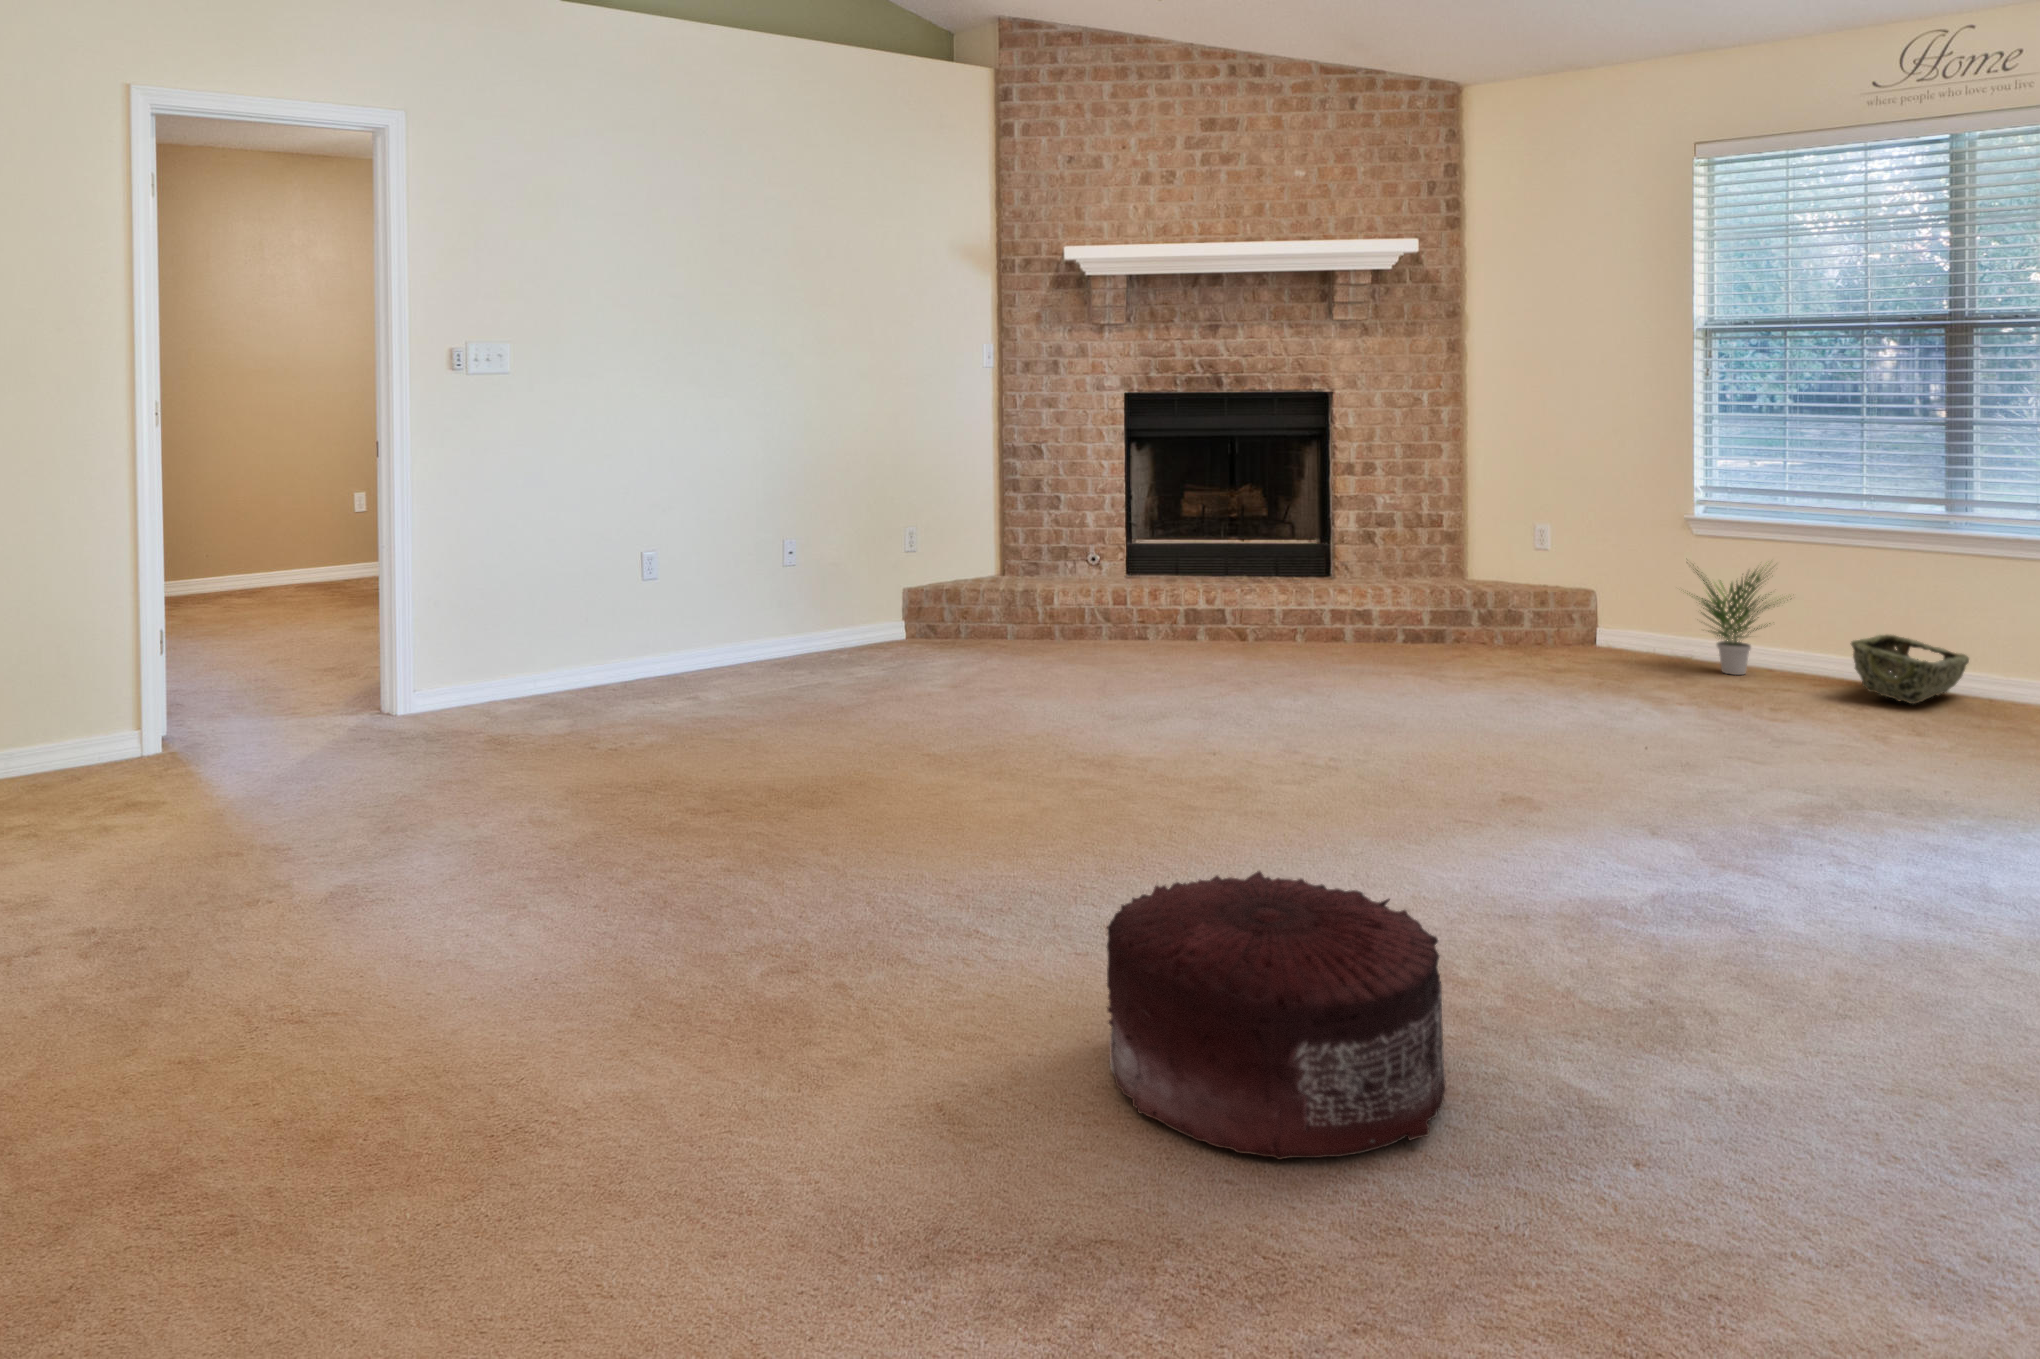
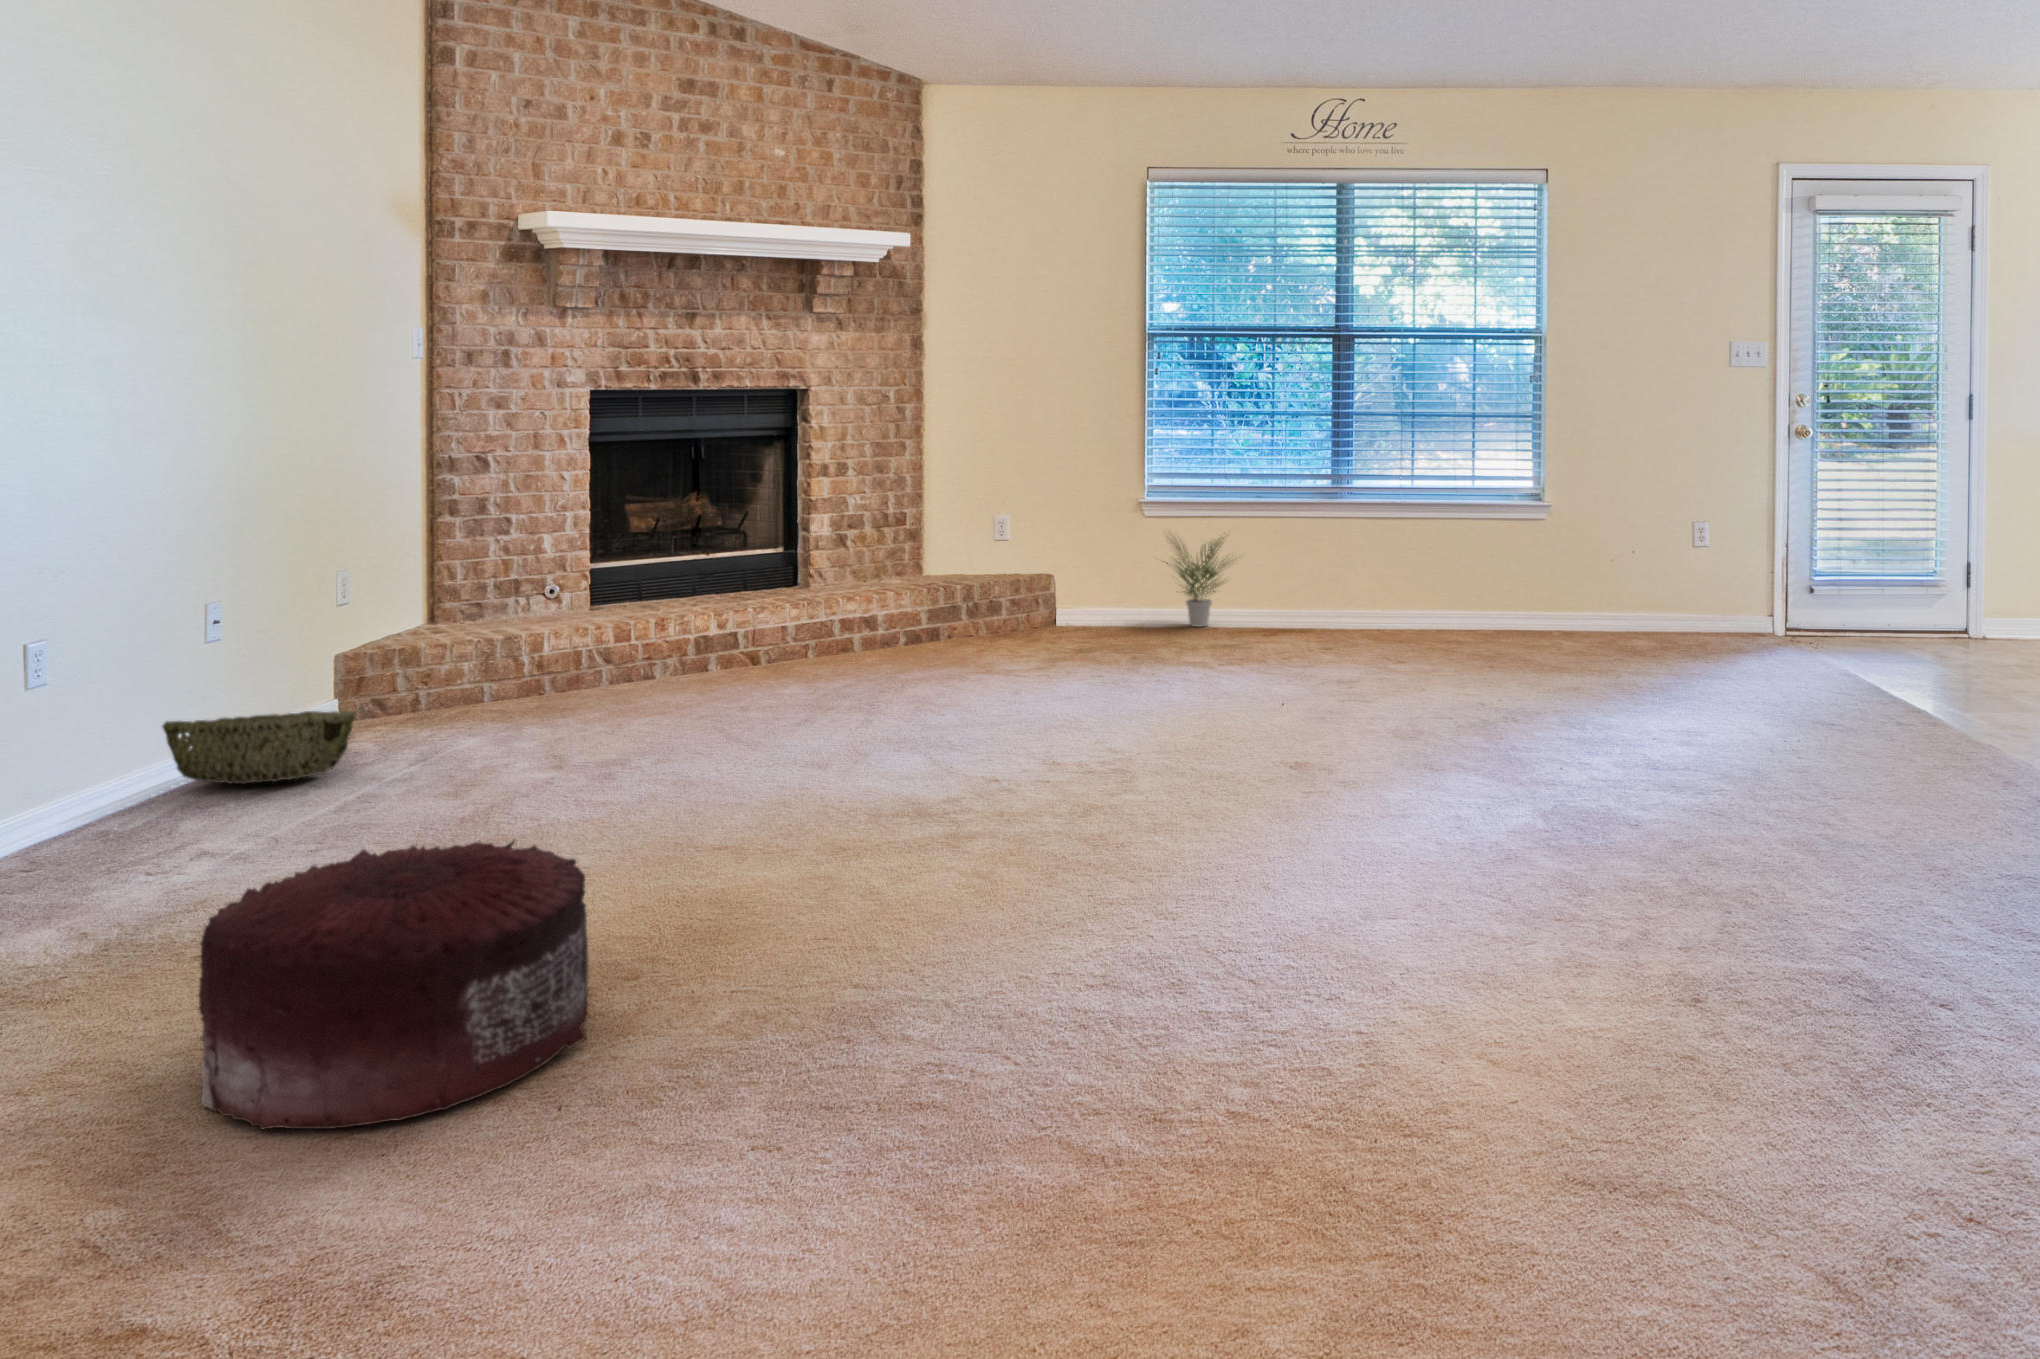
woven basket: present [1850,635,1969,704] -> present [162,711,355,784]
pouf: present [1107,871,1447,1159] -> present [198,840,589,1129]

